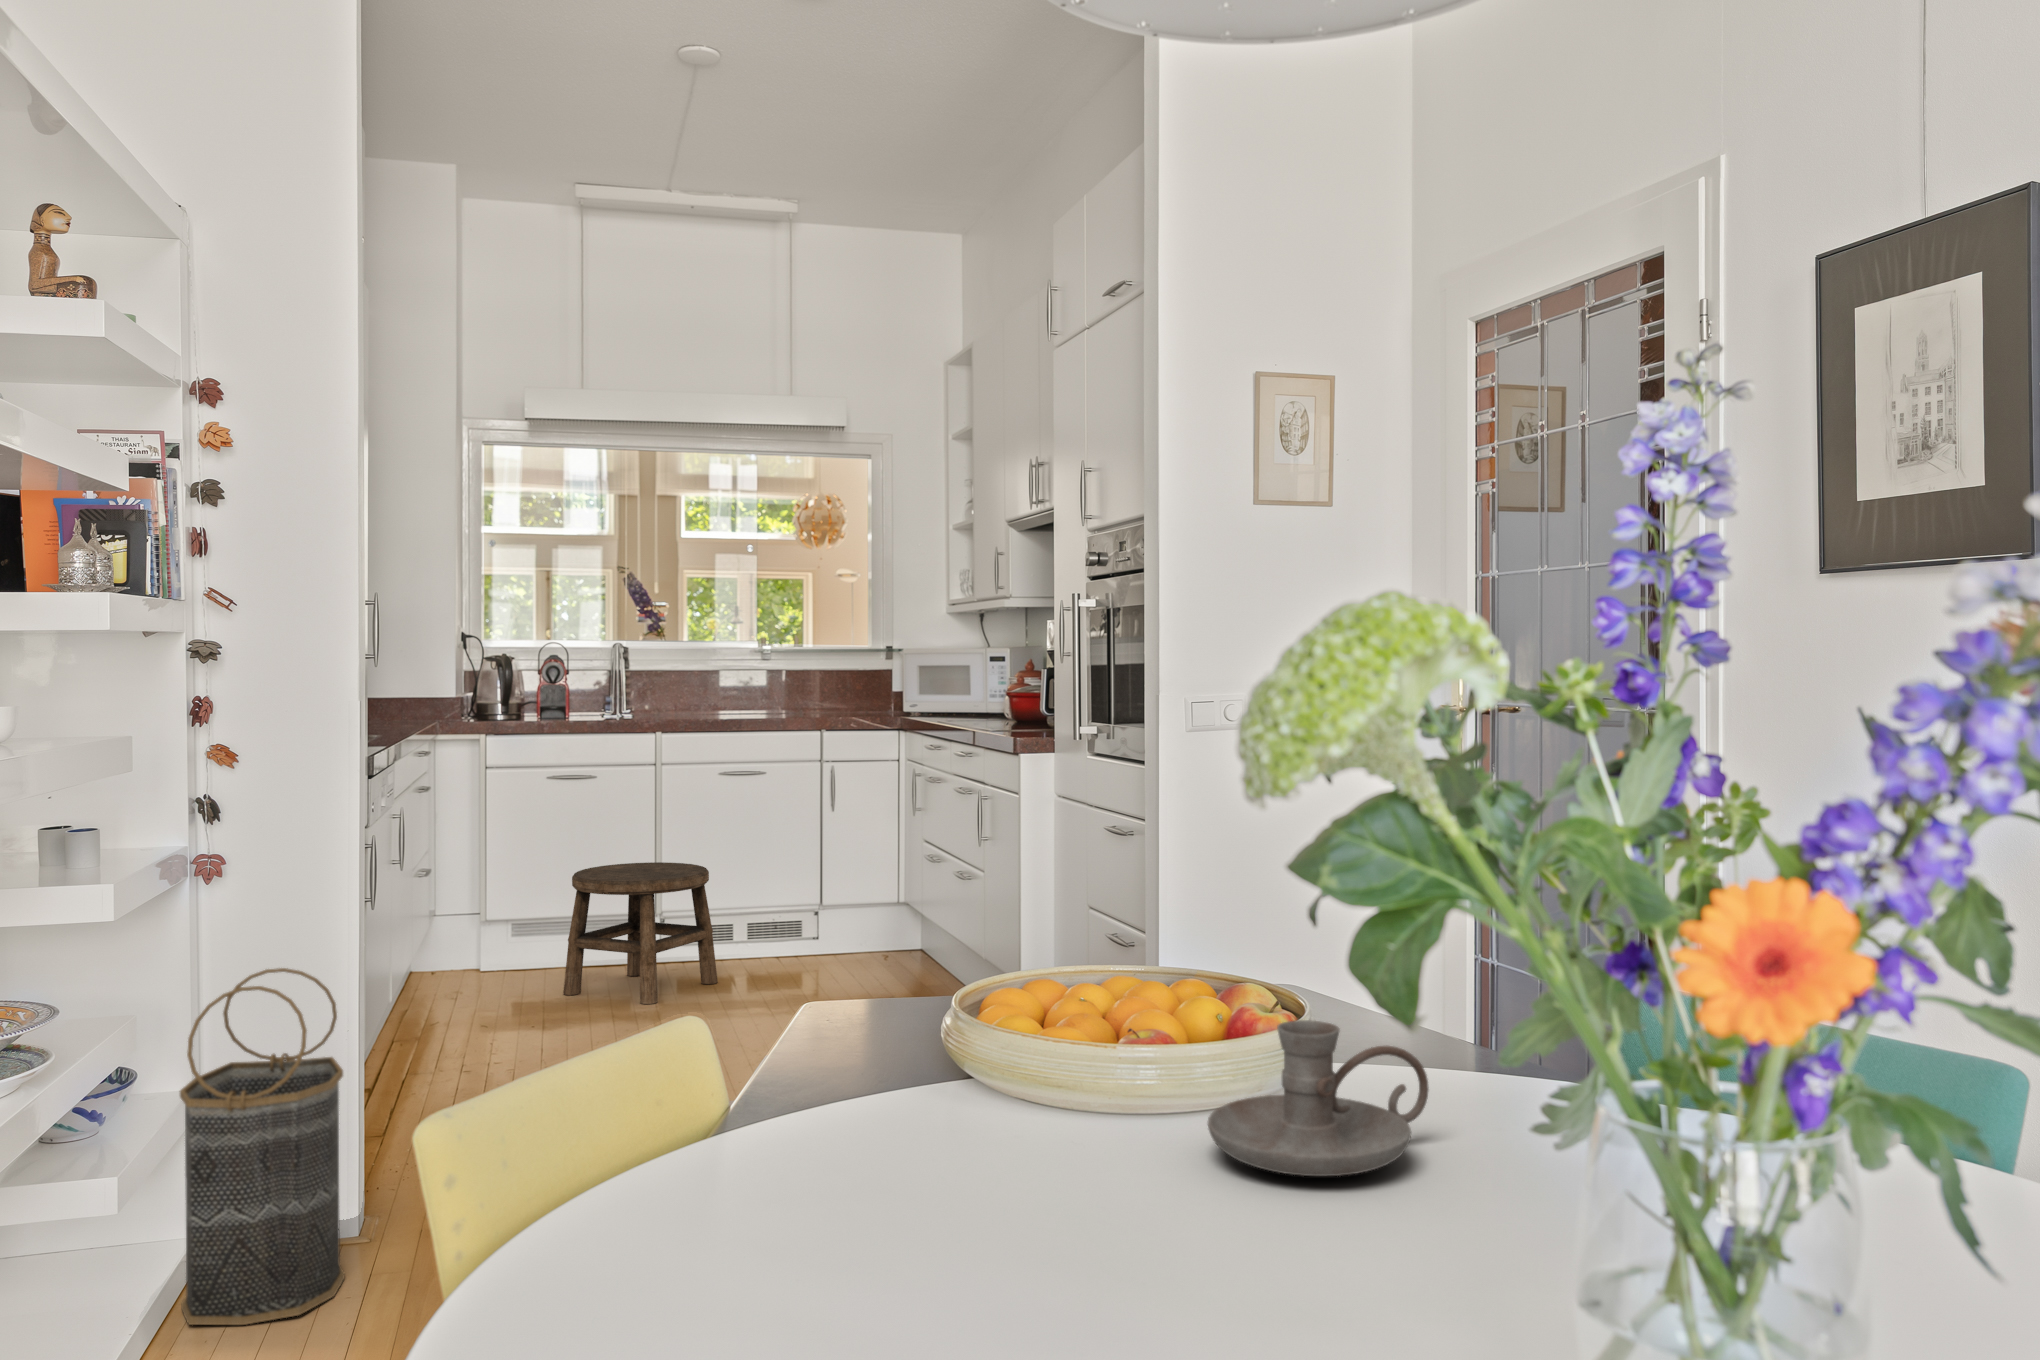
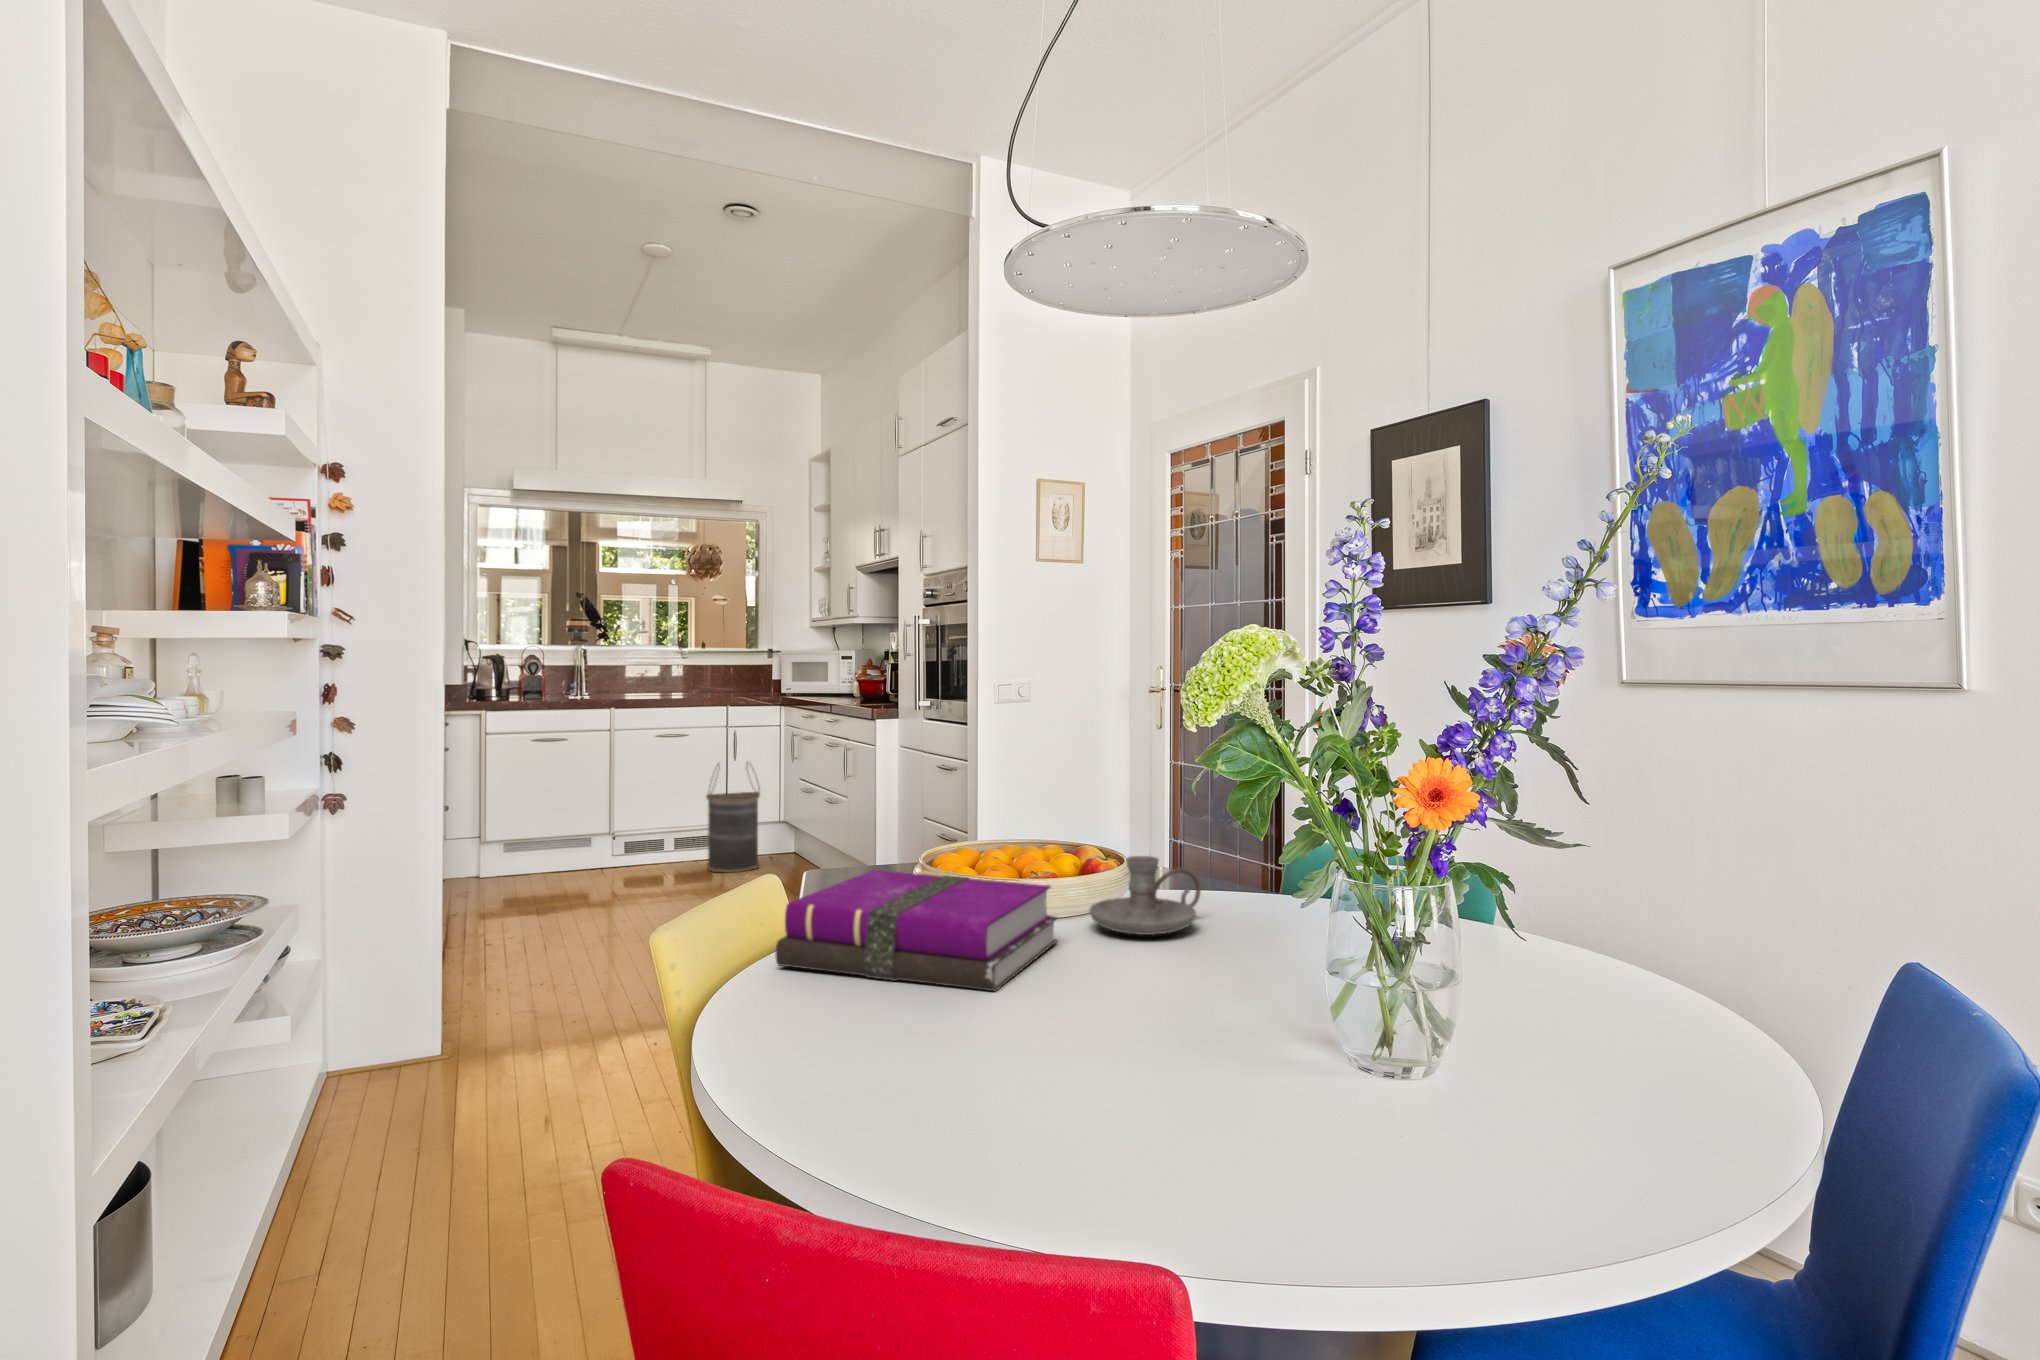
stool: present [563,862,718,1004] -> none [548,797,659,895]
basket: present [180,968,345,1325] -> present [706,764,760,872]
notebook: none [604,1027,1135,1293] -> present [775,870,1057,991]

